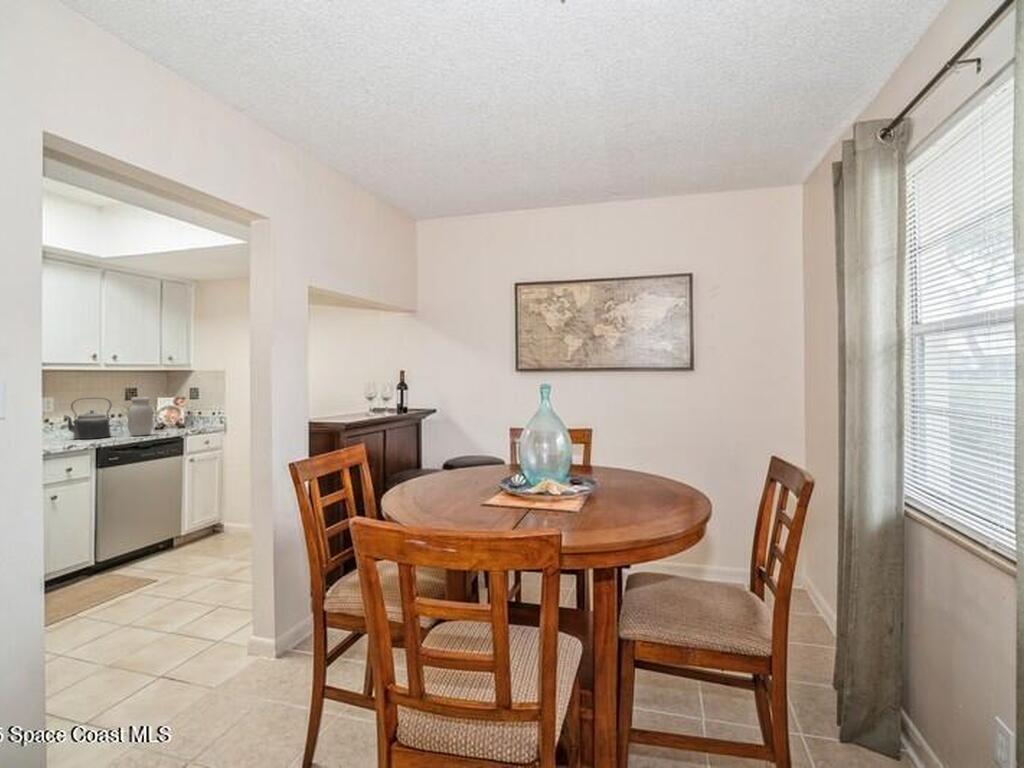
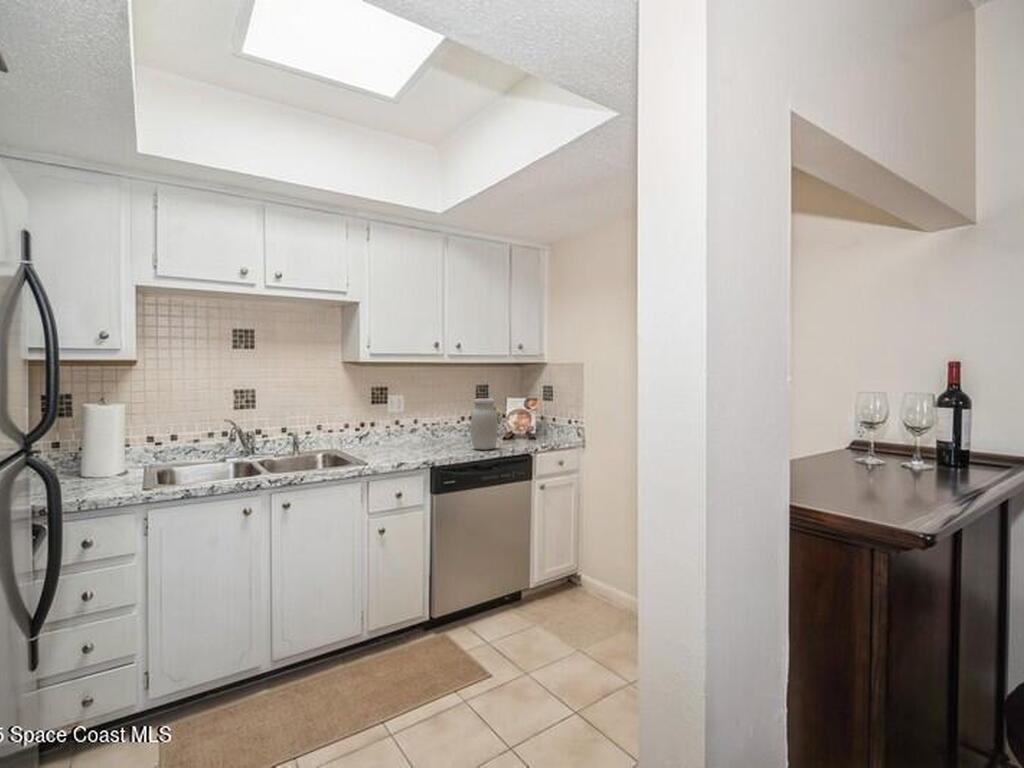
kettle: present [64,398,111,439] -> none [407,398,455,450]

